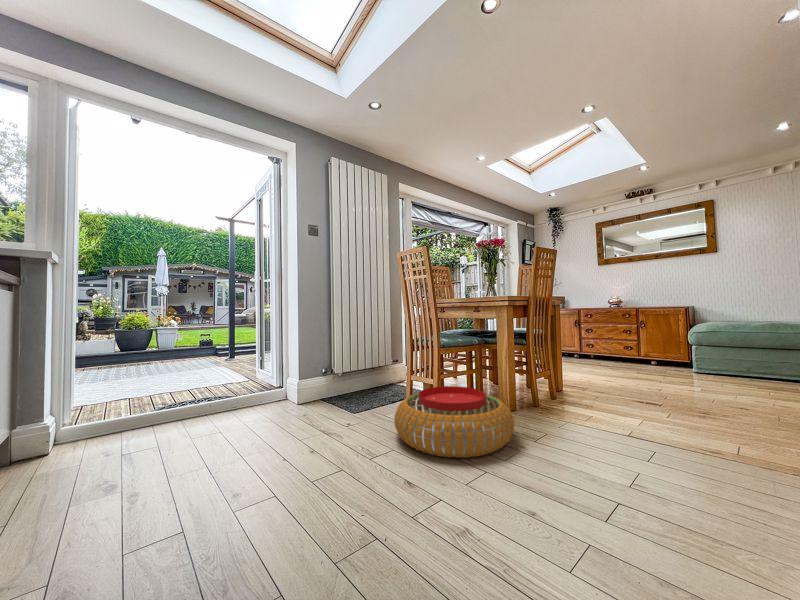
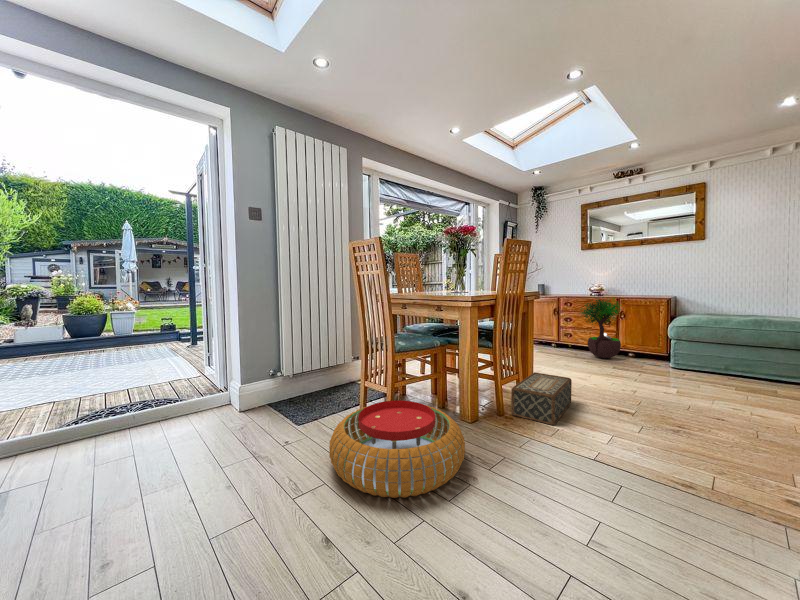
potted tree: none [601,304,644,367] -> present [581,297,621,358]
woven basket: none [546,371,602,413] -> present [511,372,572,425]

